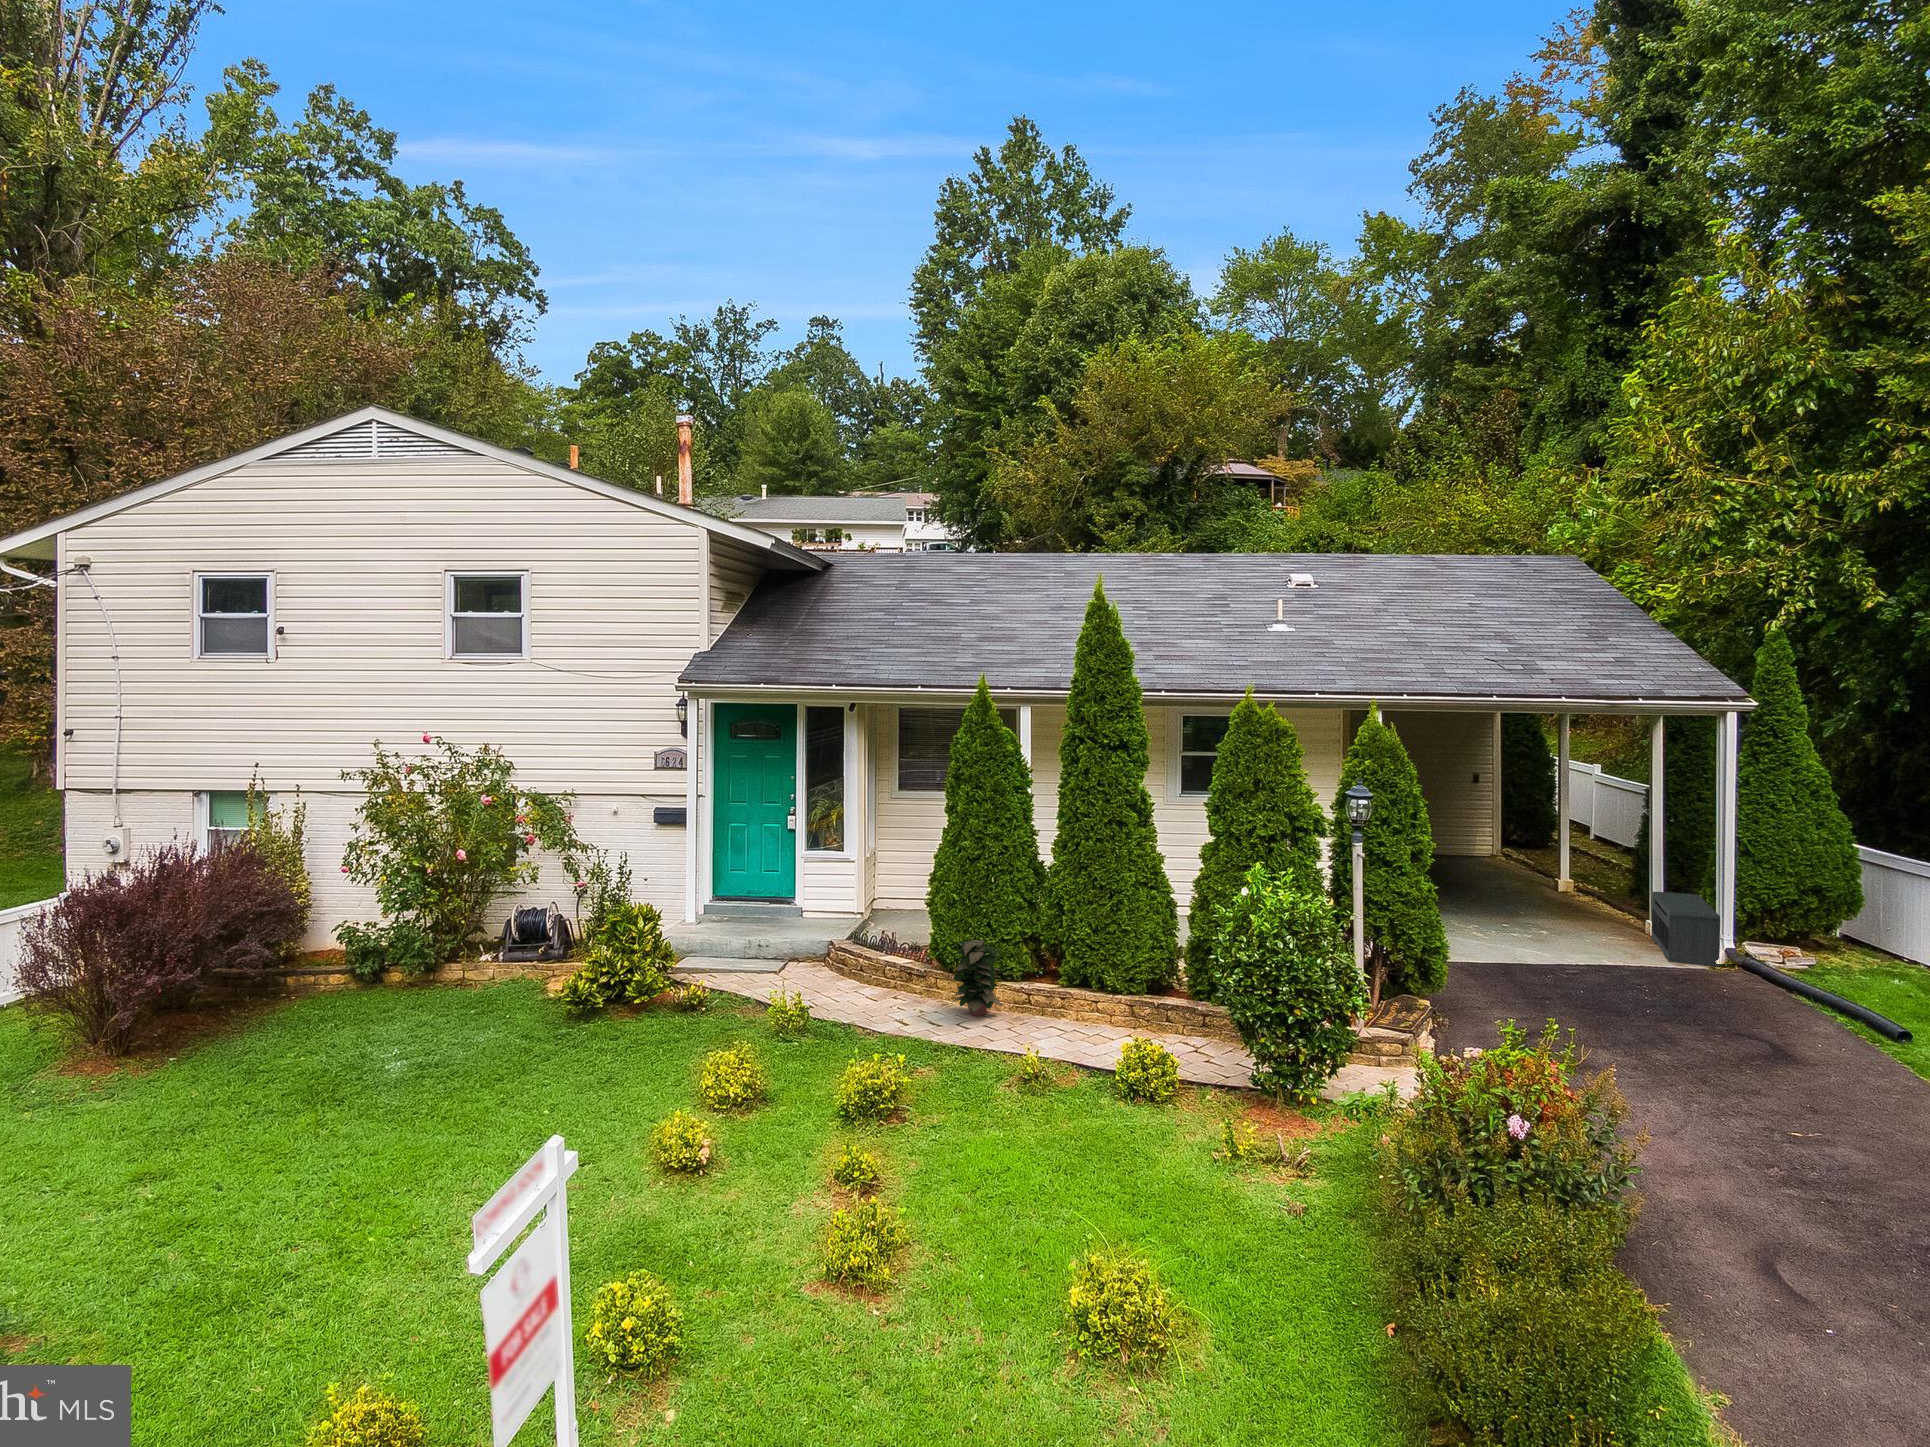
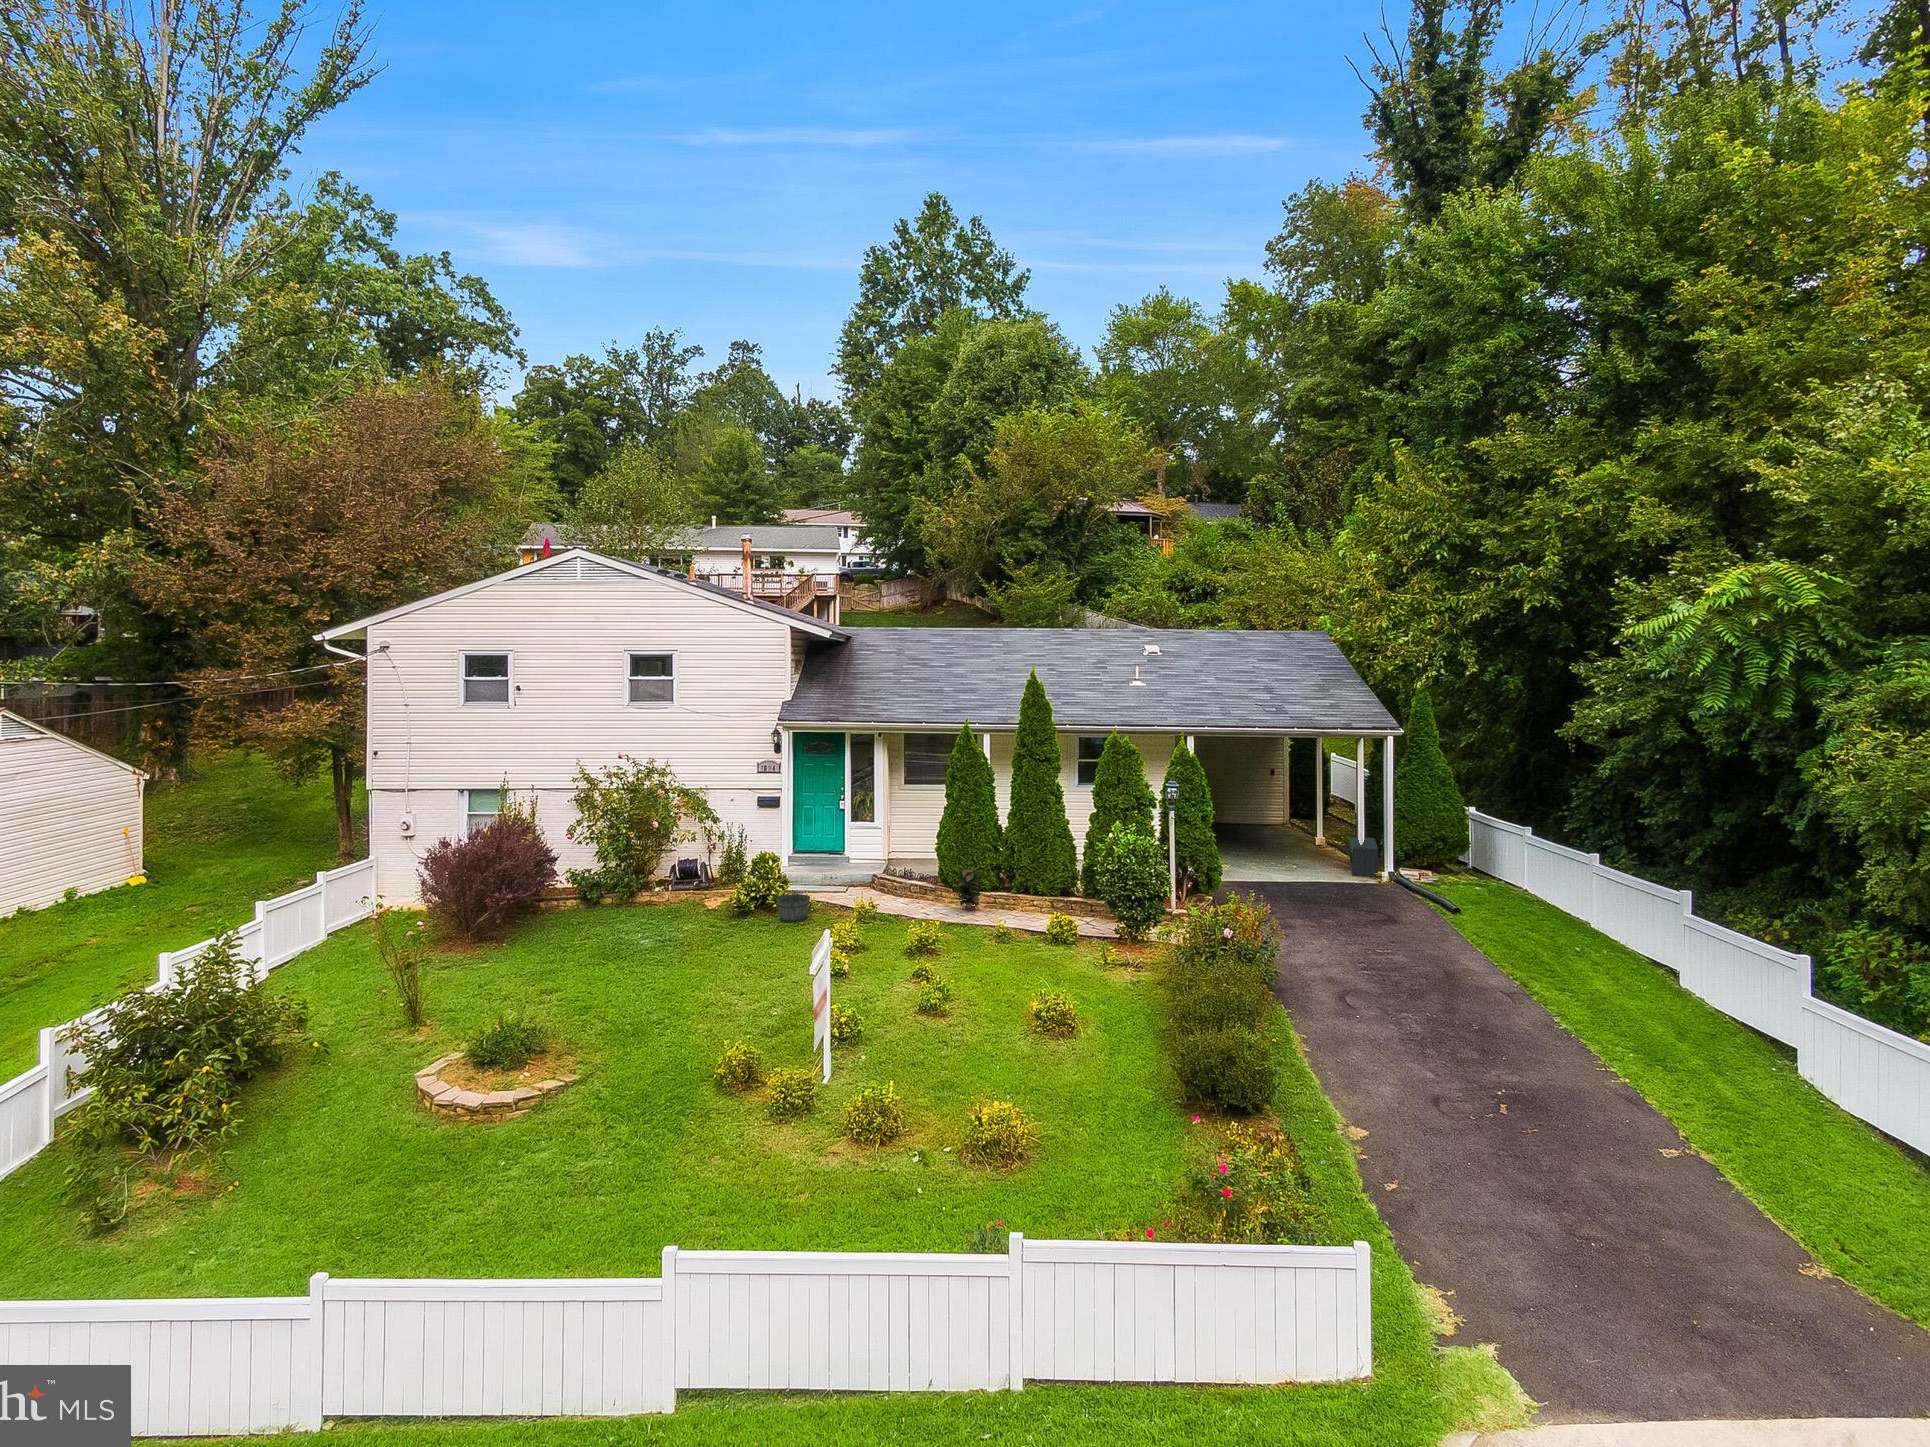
wooden bucket: none [631,969,692,1028] -> present [776,890,810,922]

